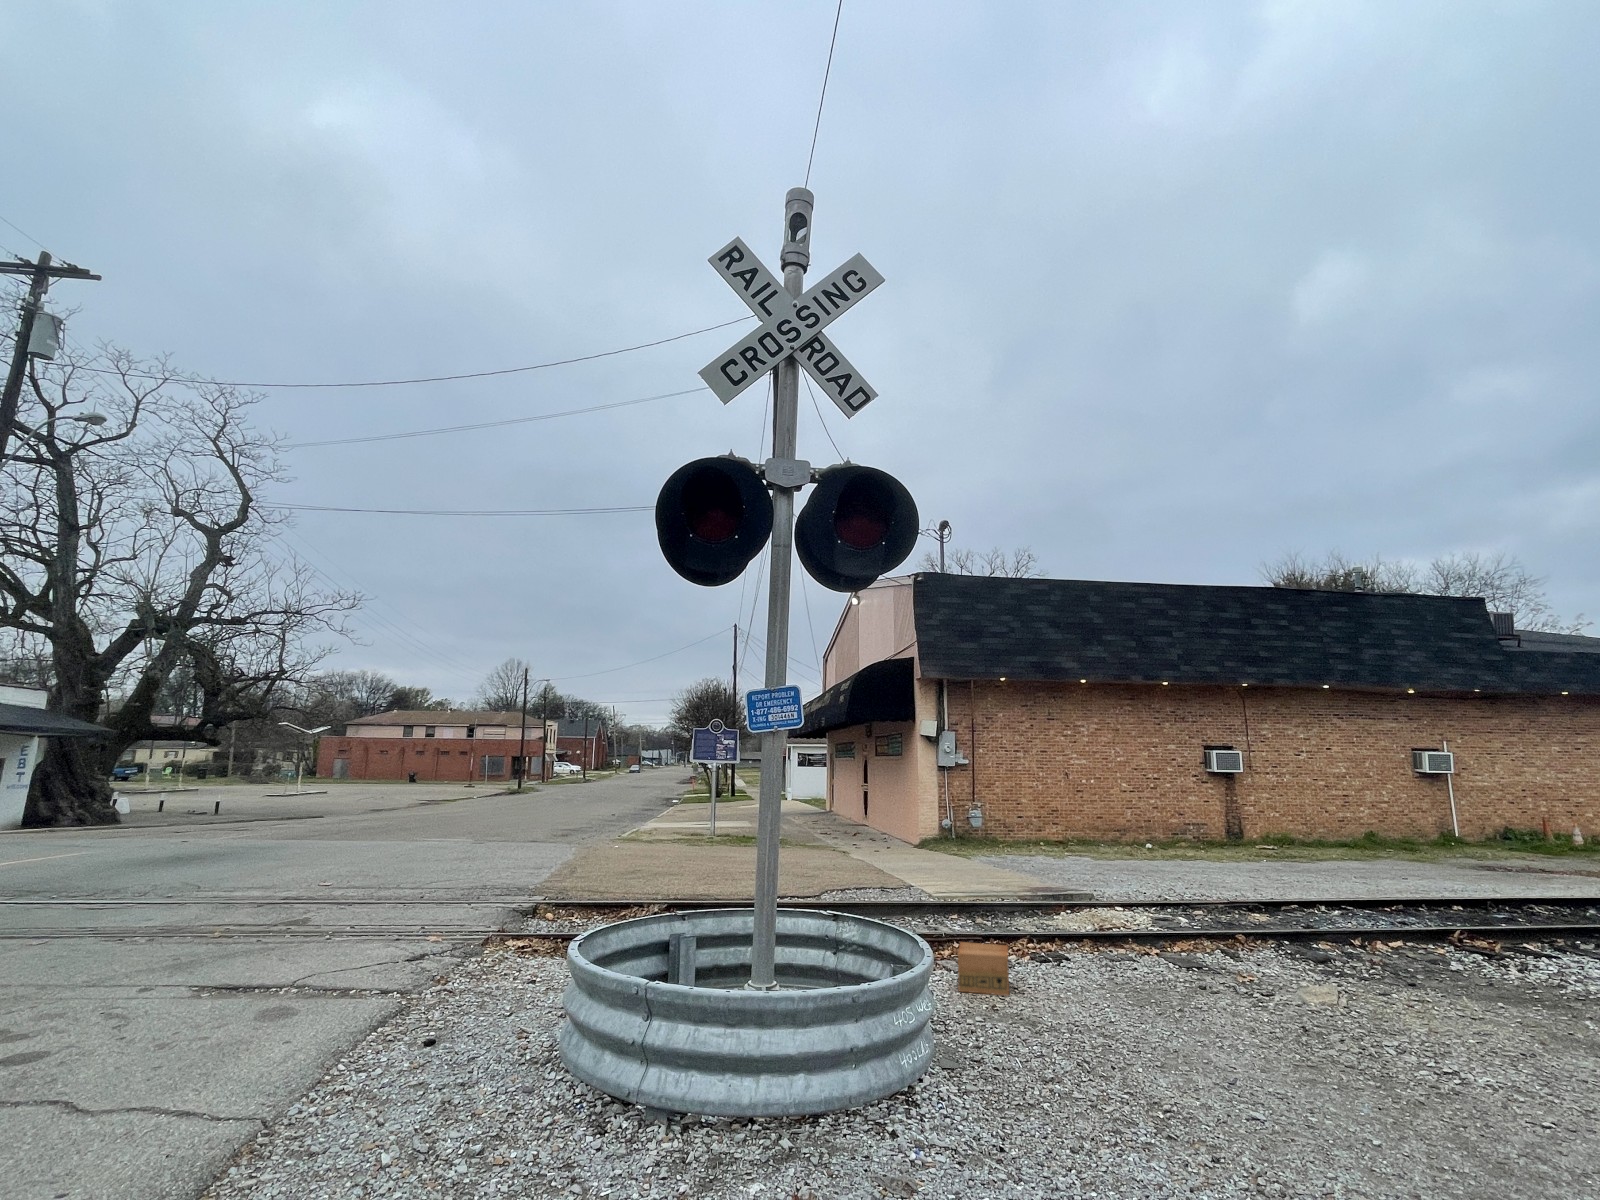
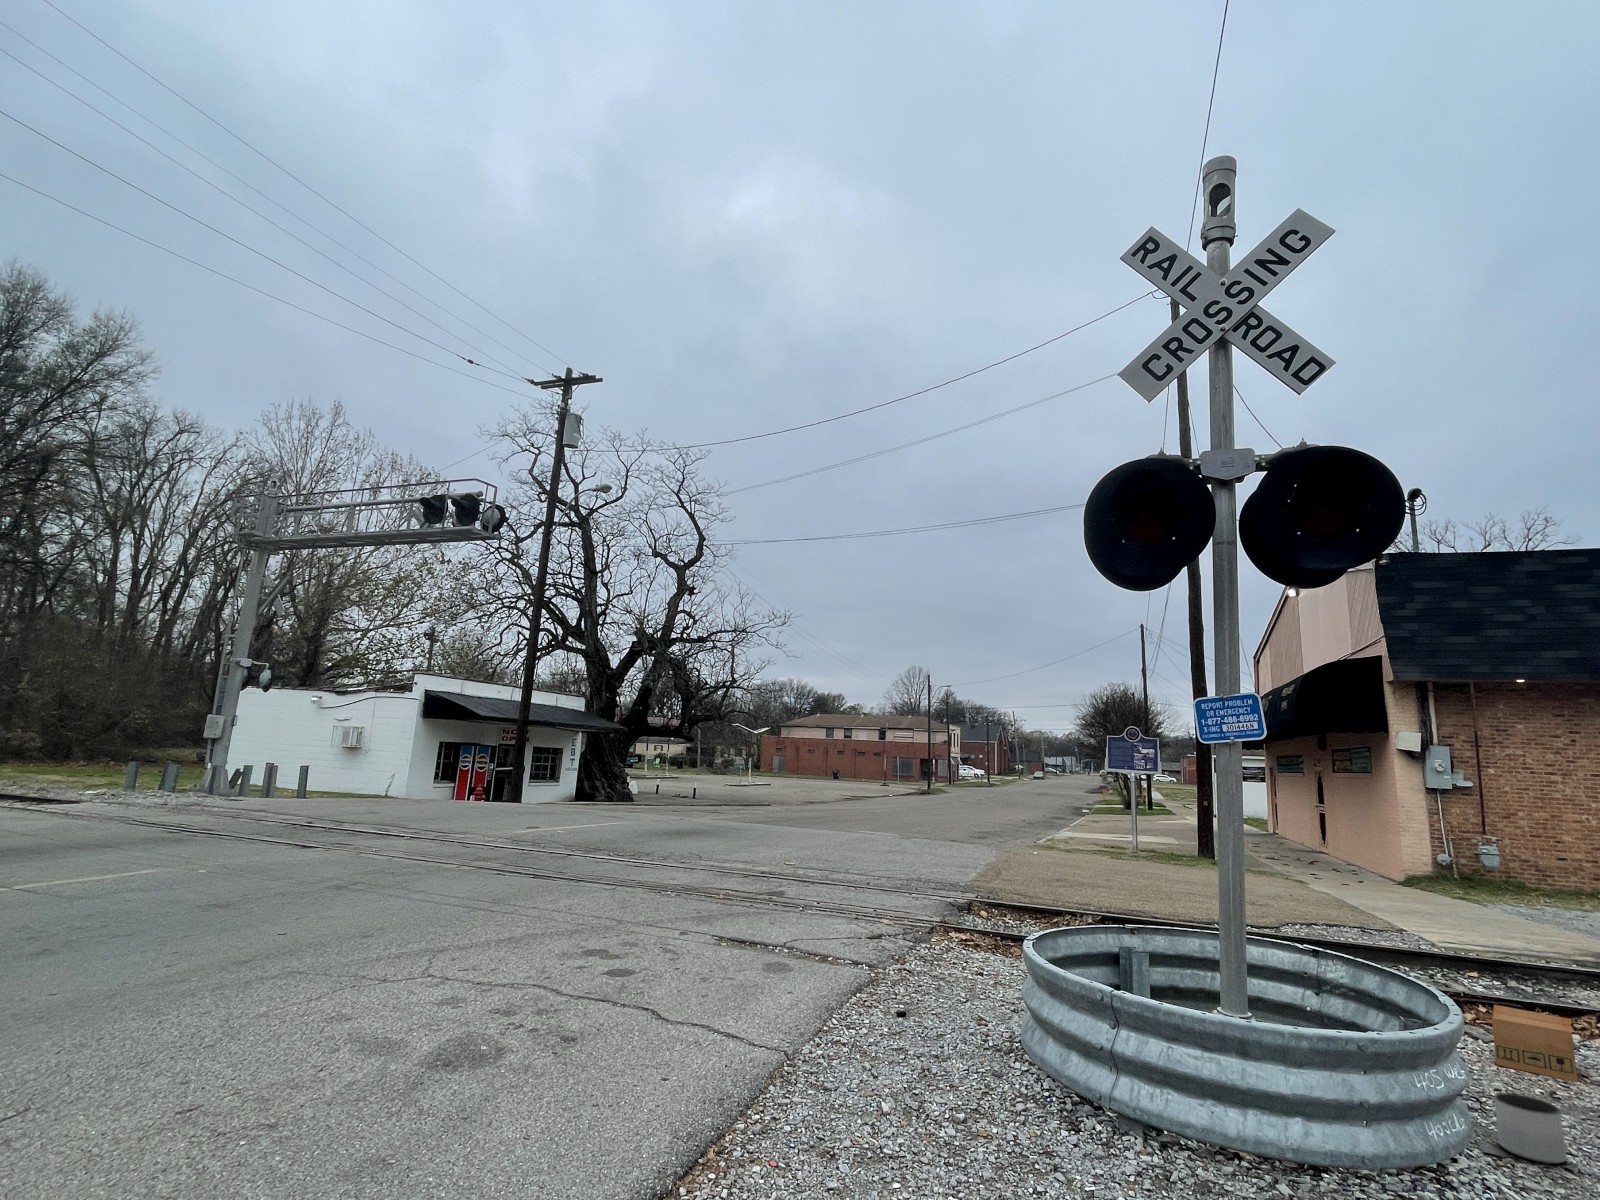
planter: none [953,1016,997,1069] -> present [1494,1093,1567,1164]

